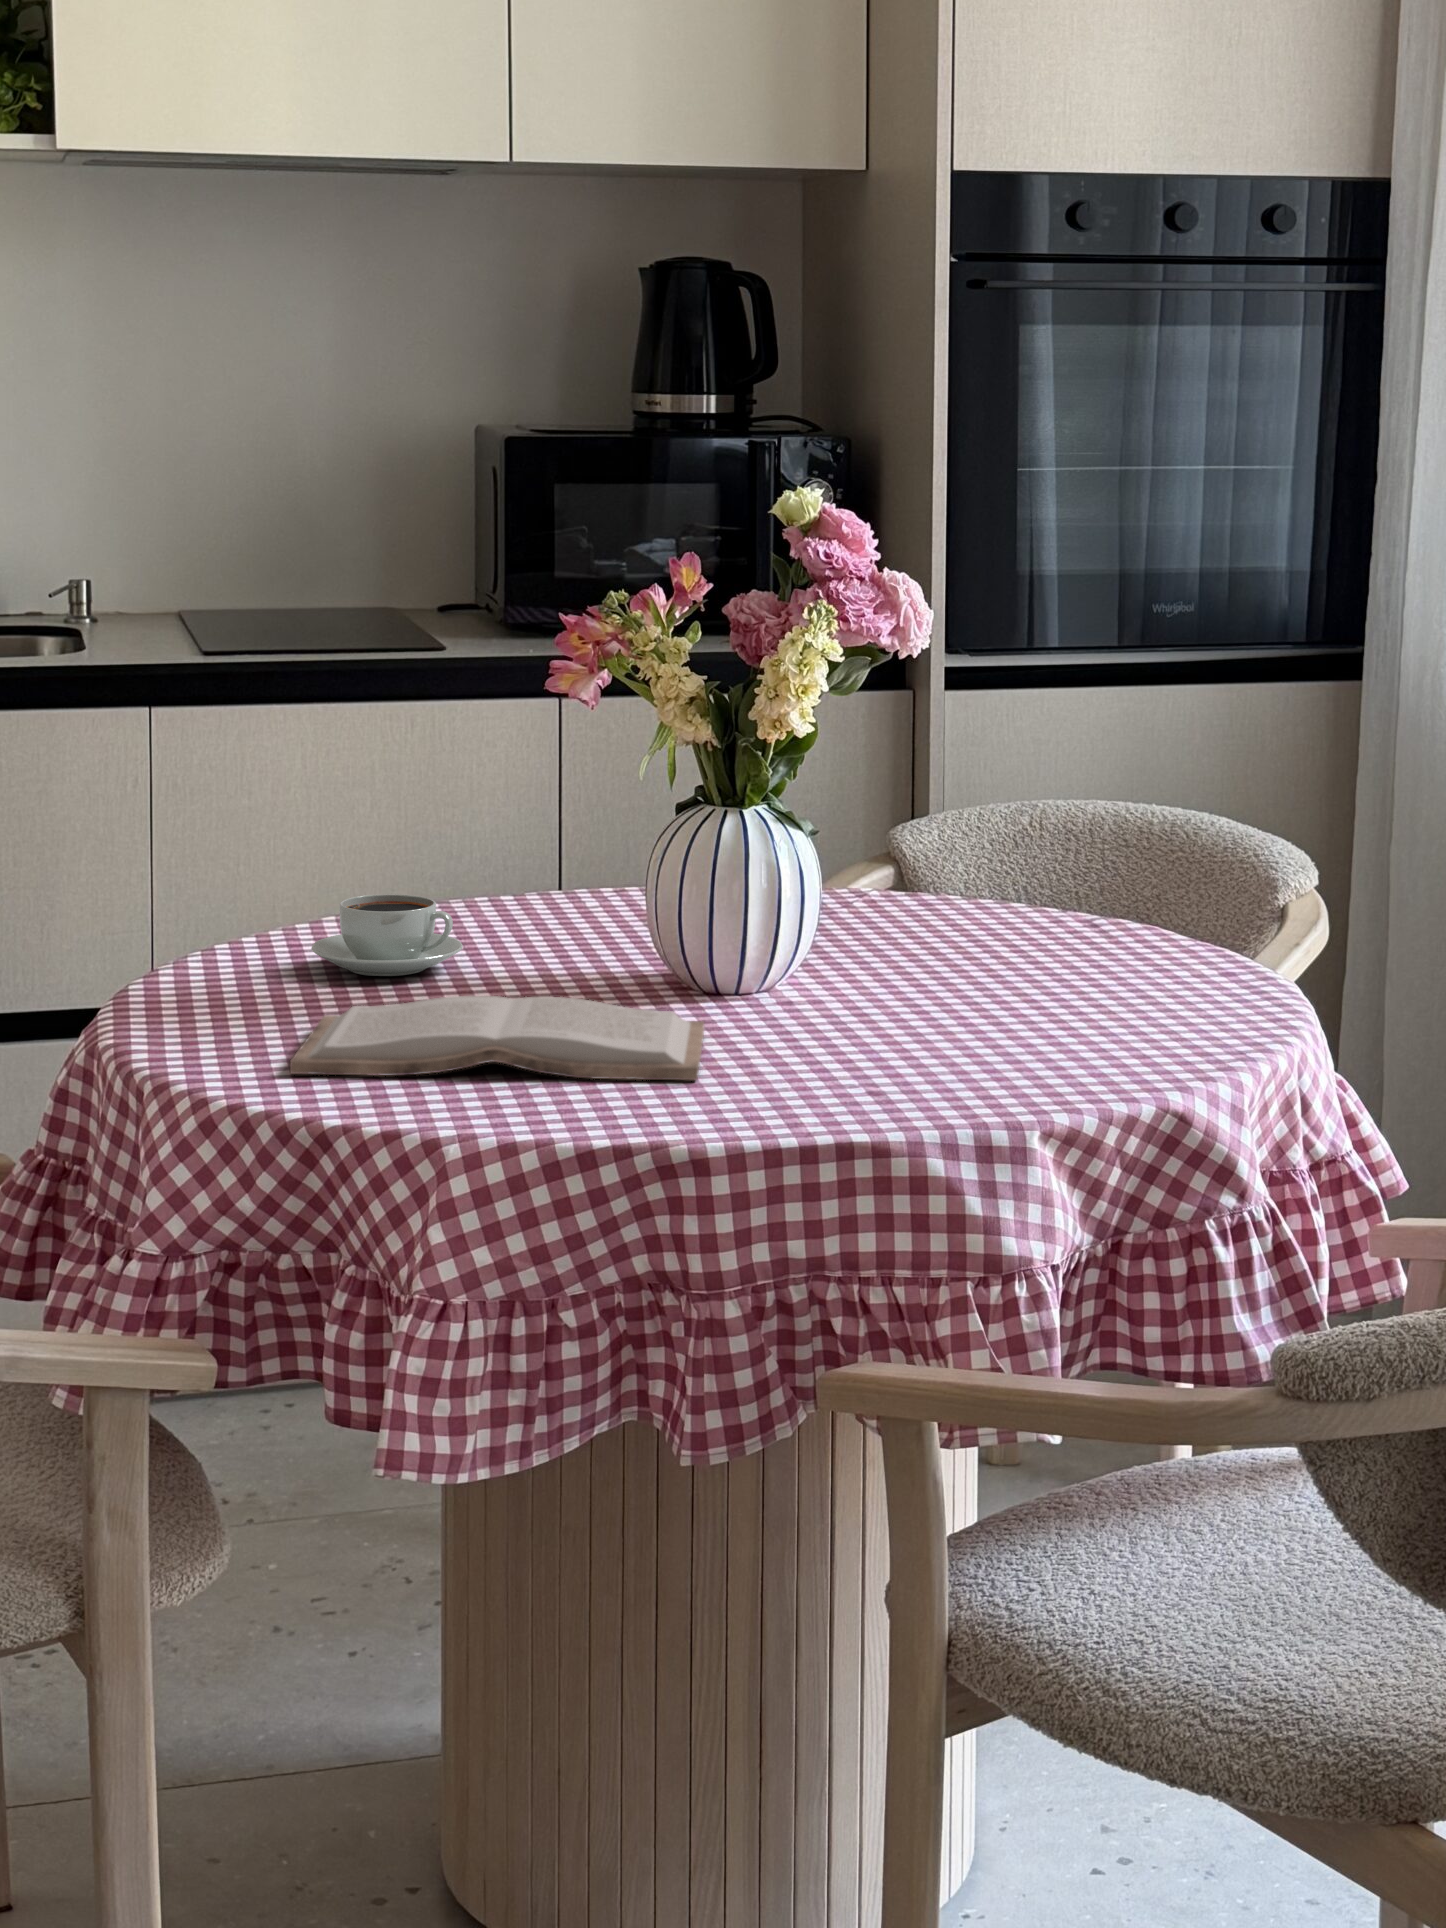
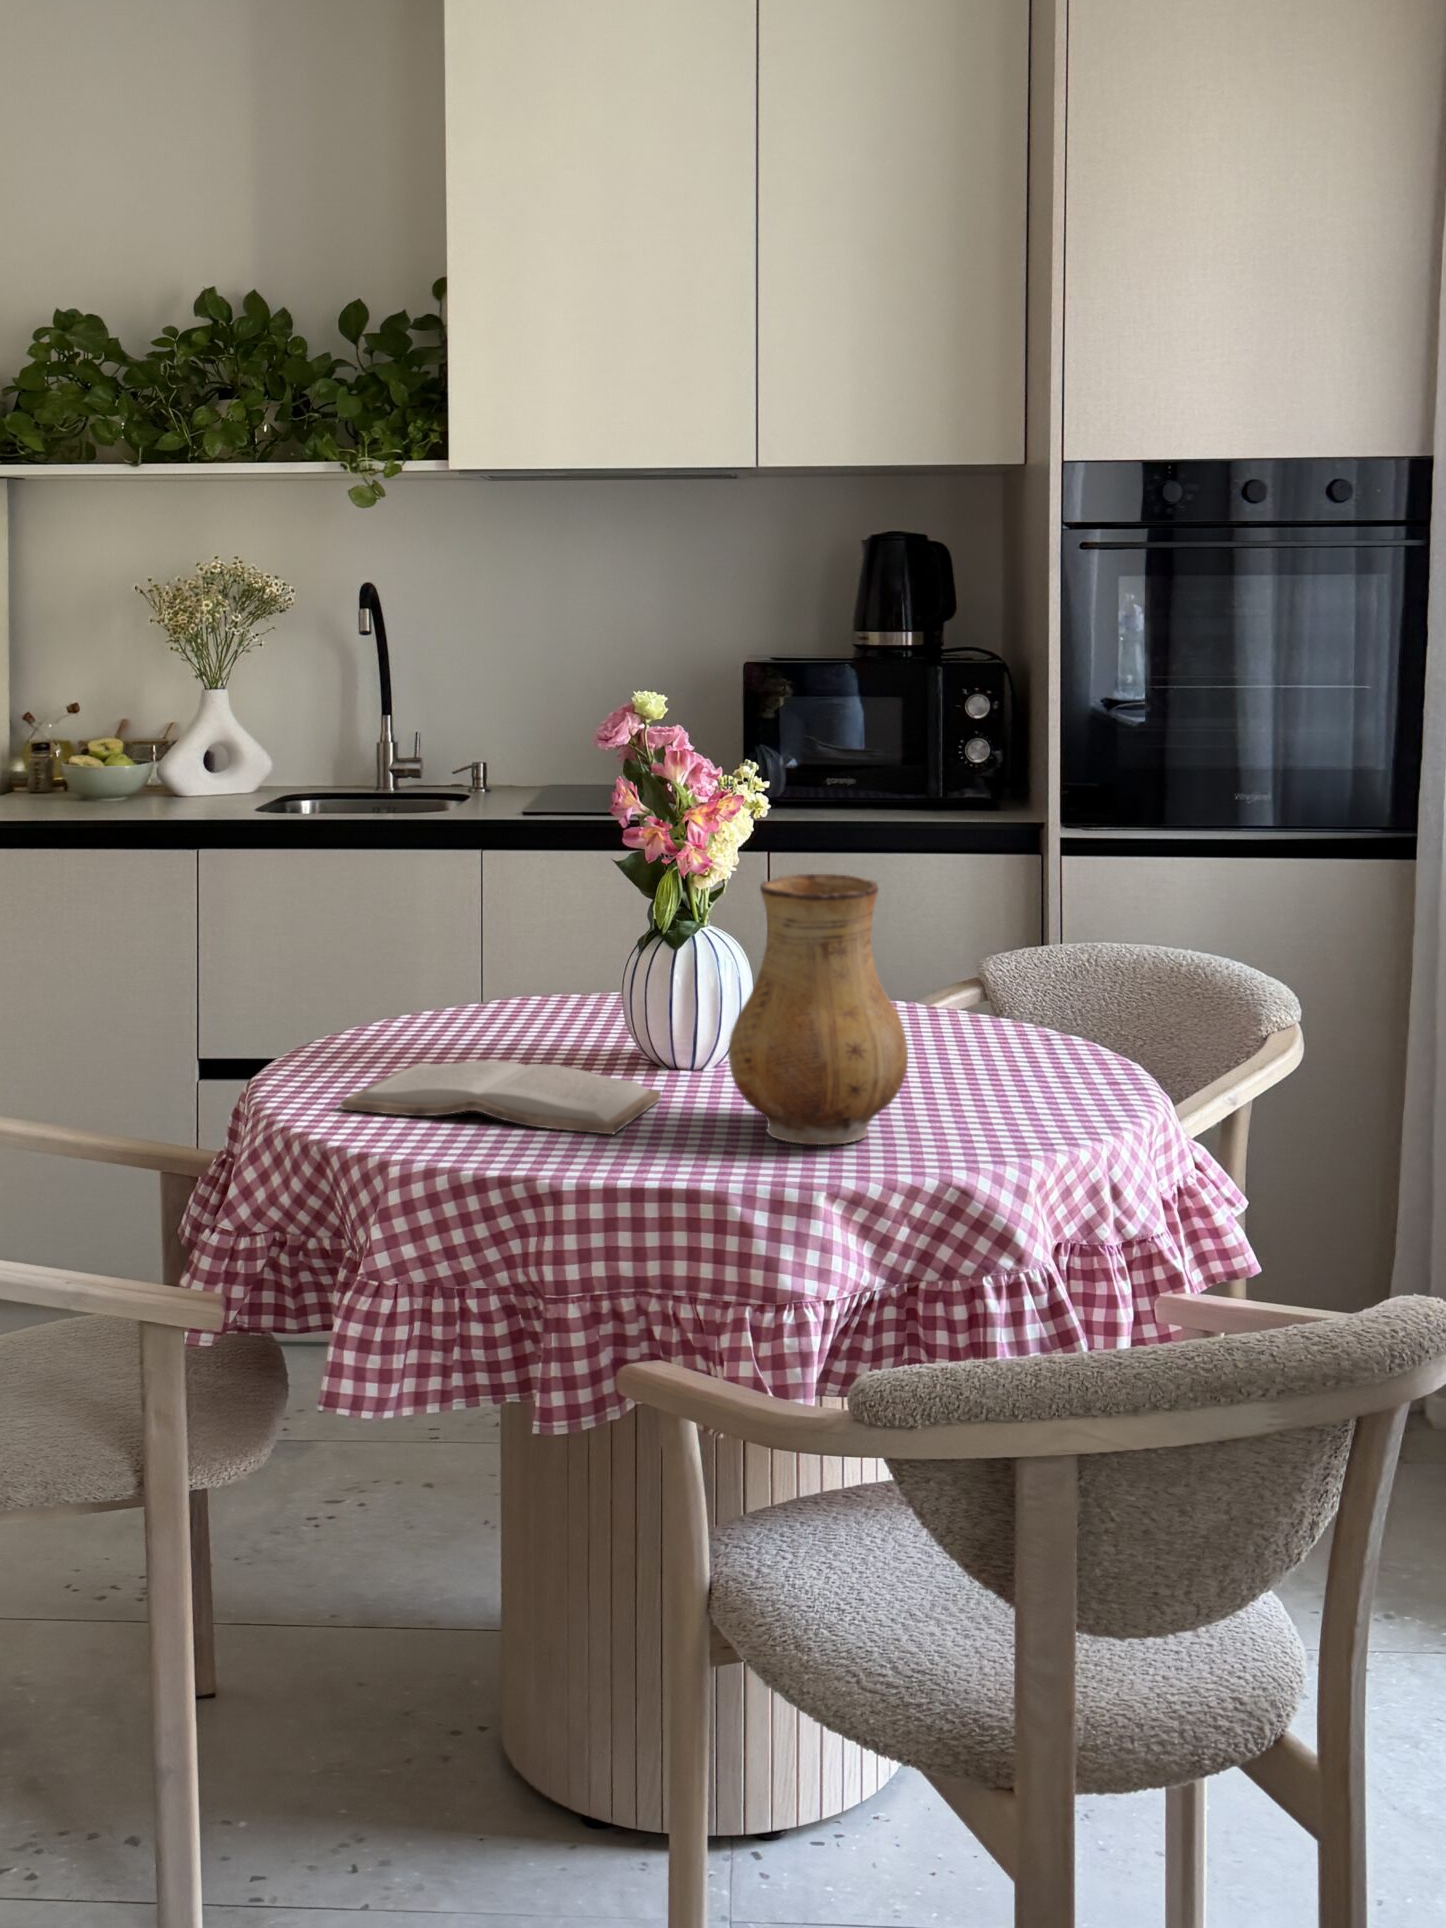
ceramic pitcher: none [833,728,1064,1075] -> present [728,874,908,1145]
coffee cup: present [311,894,463,976] -> none [440,982,549,1043]

